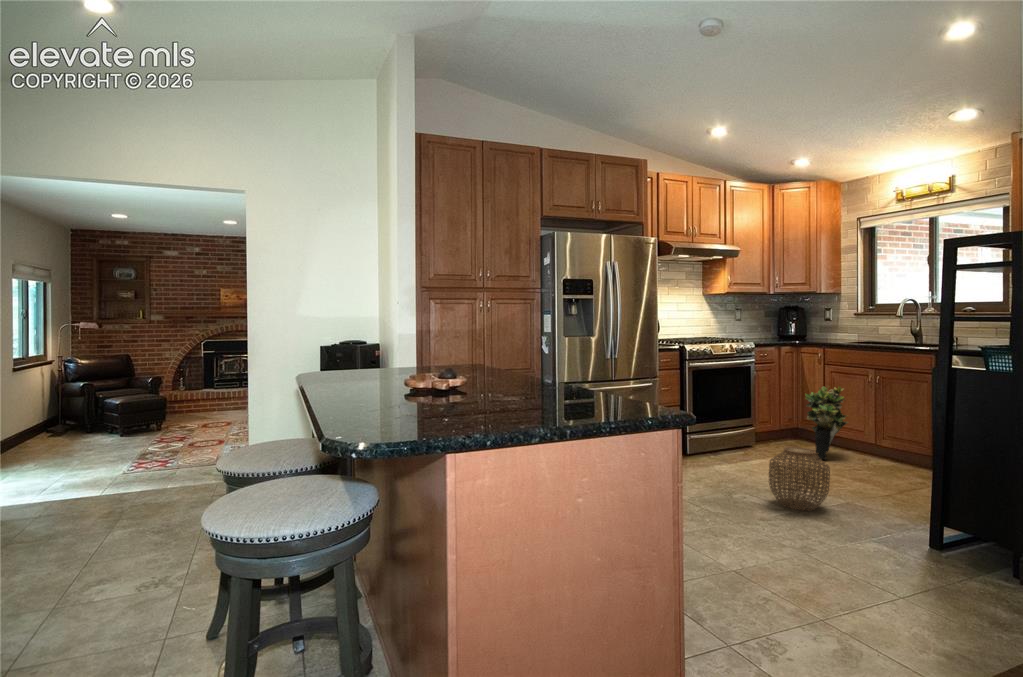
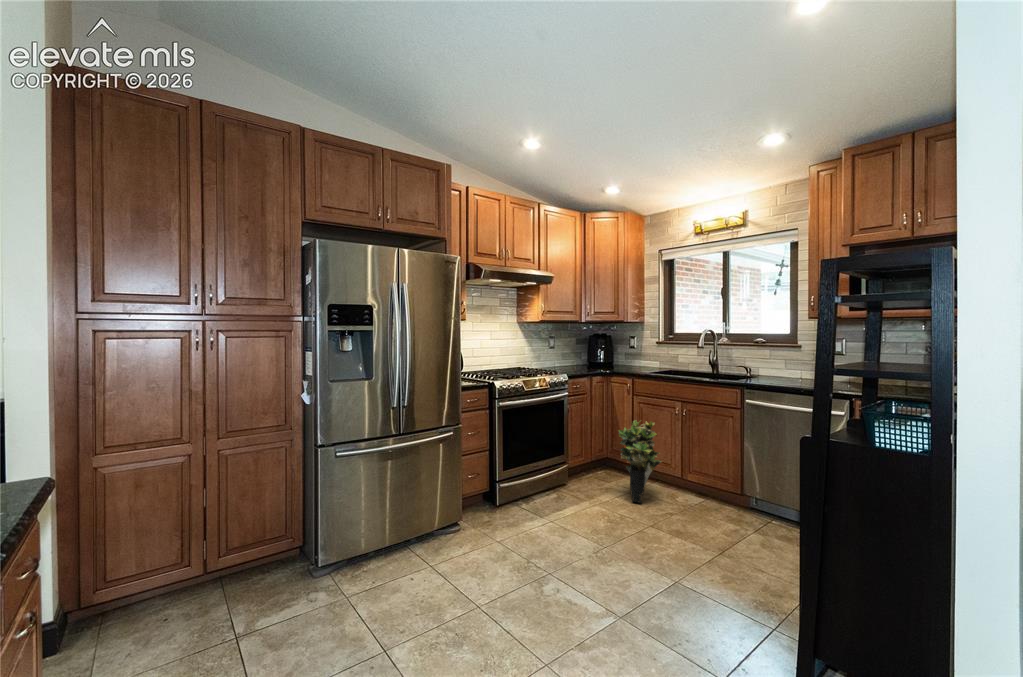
woven basket: present [769,447,830,511] -> none [591,534,668,632]

